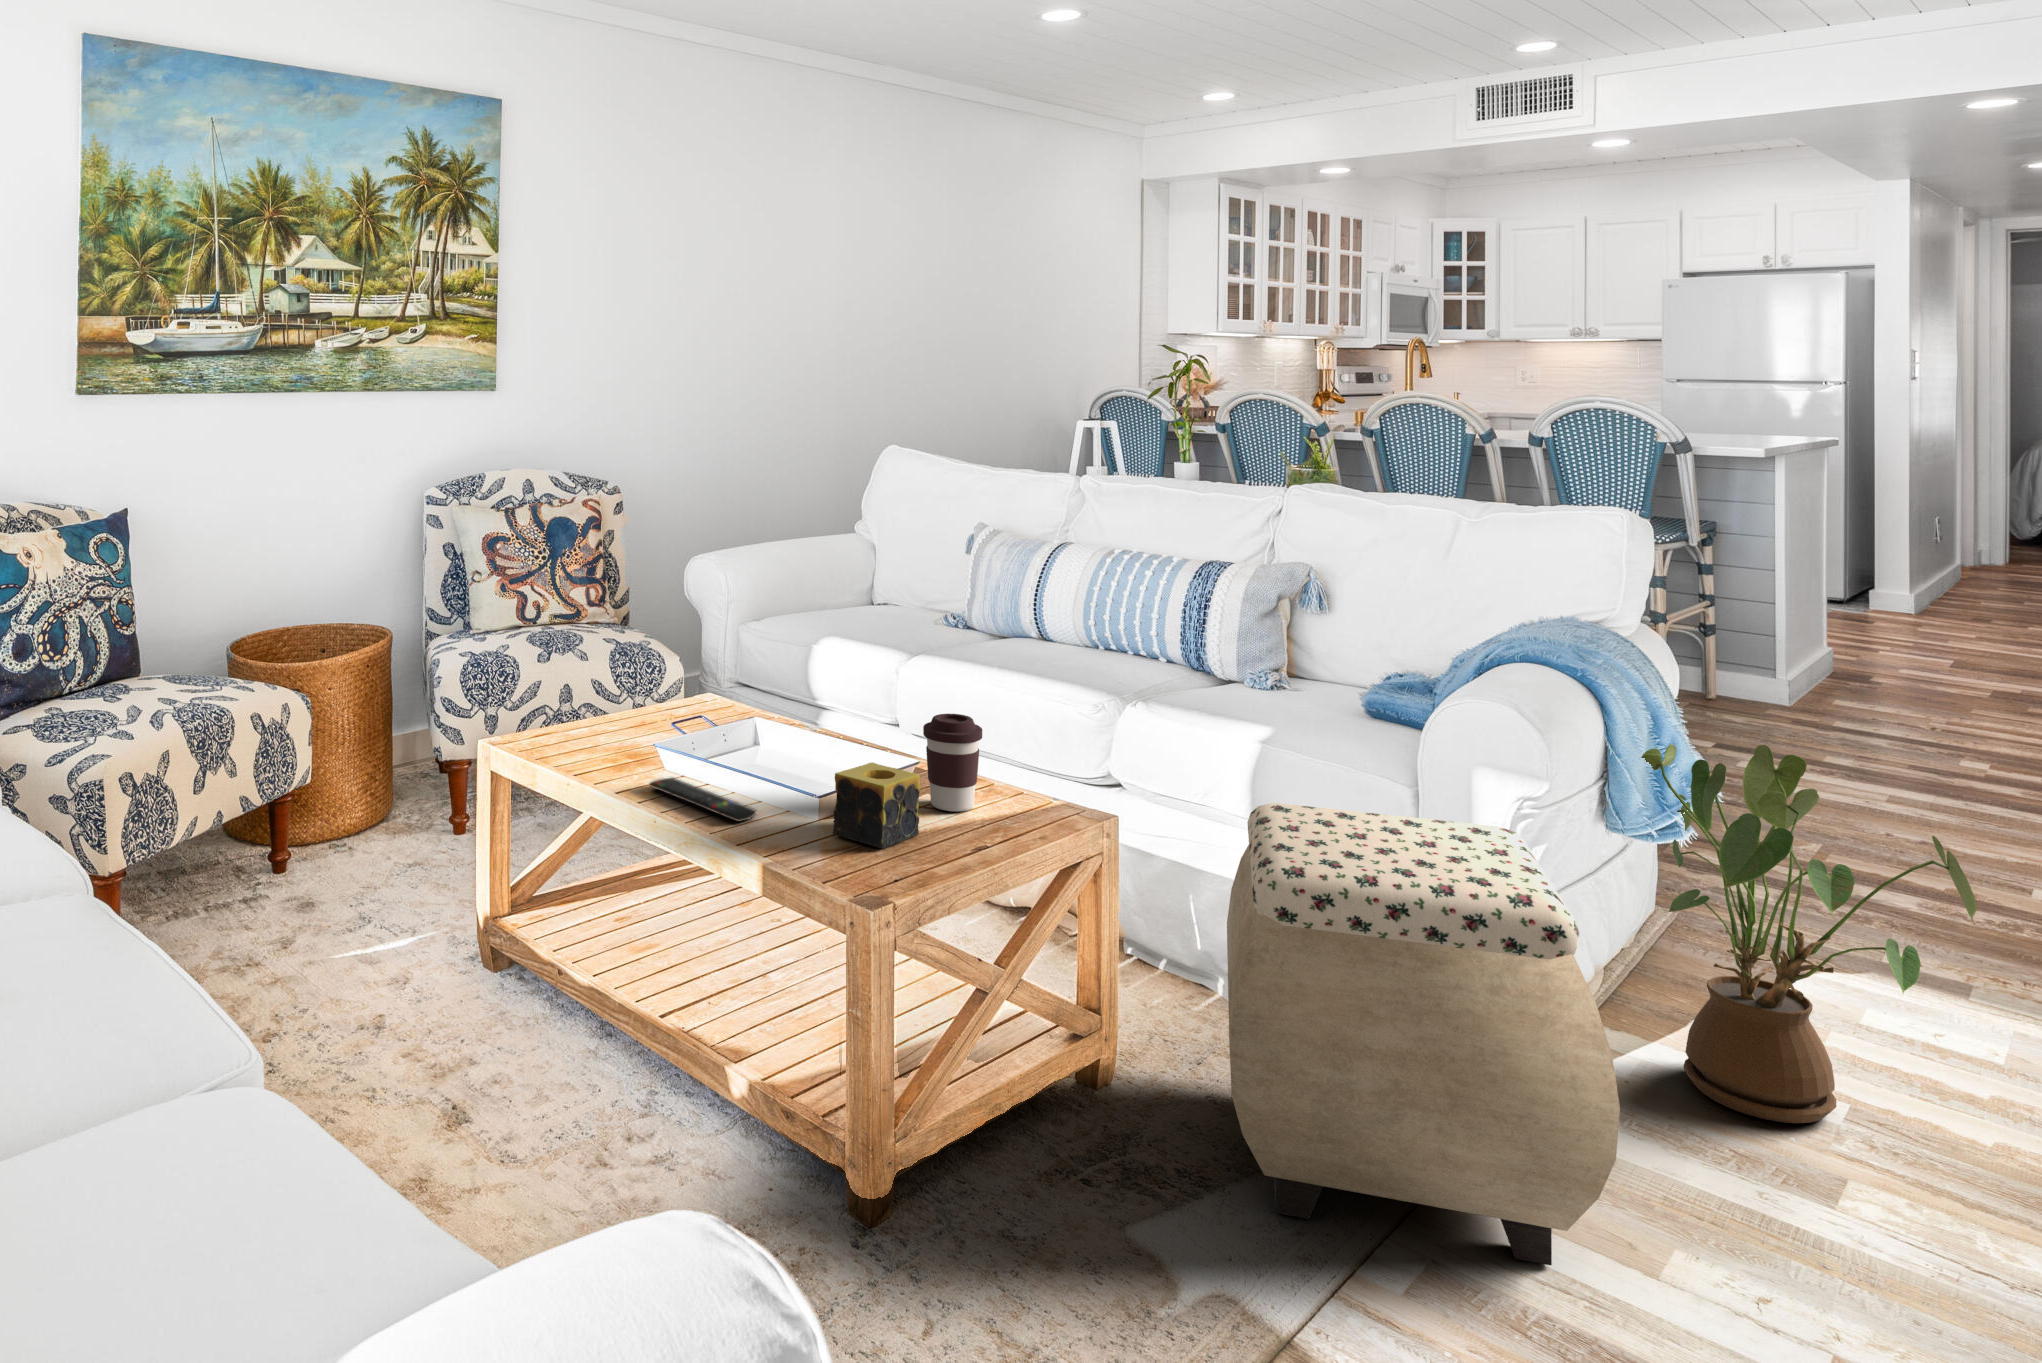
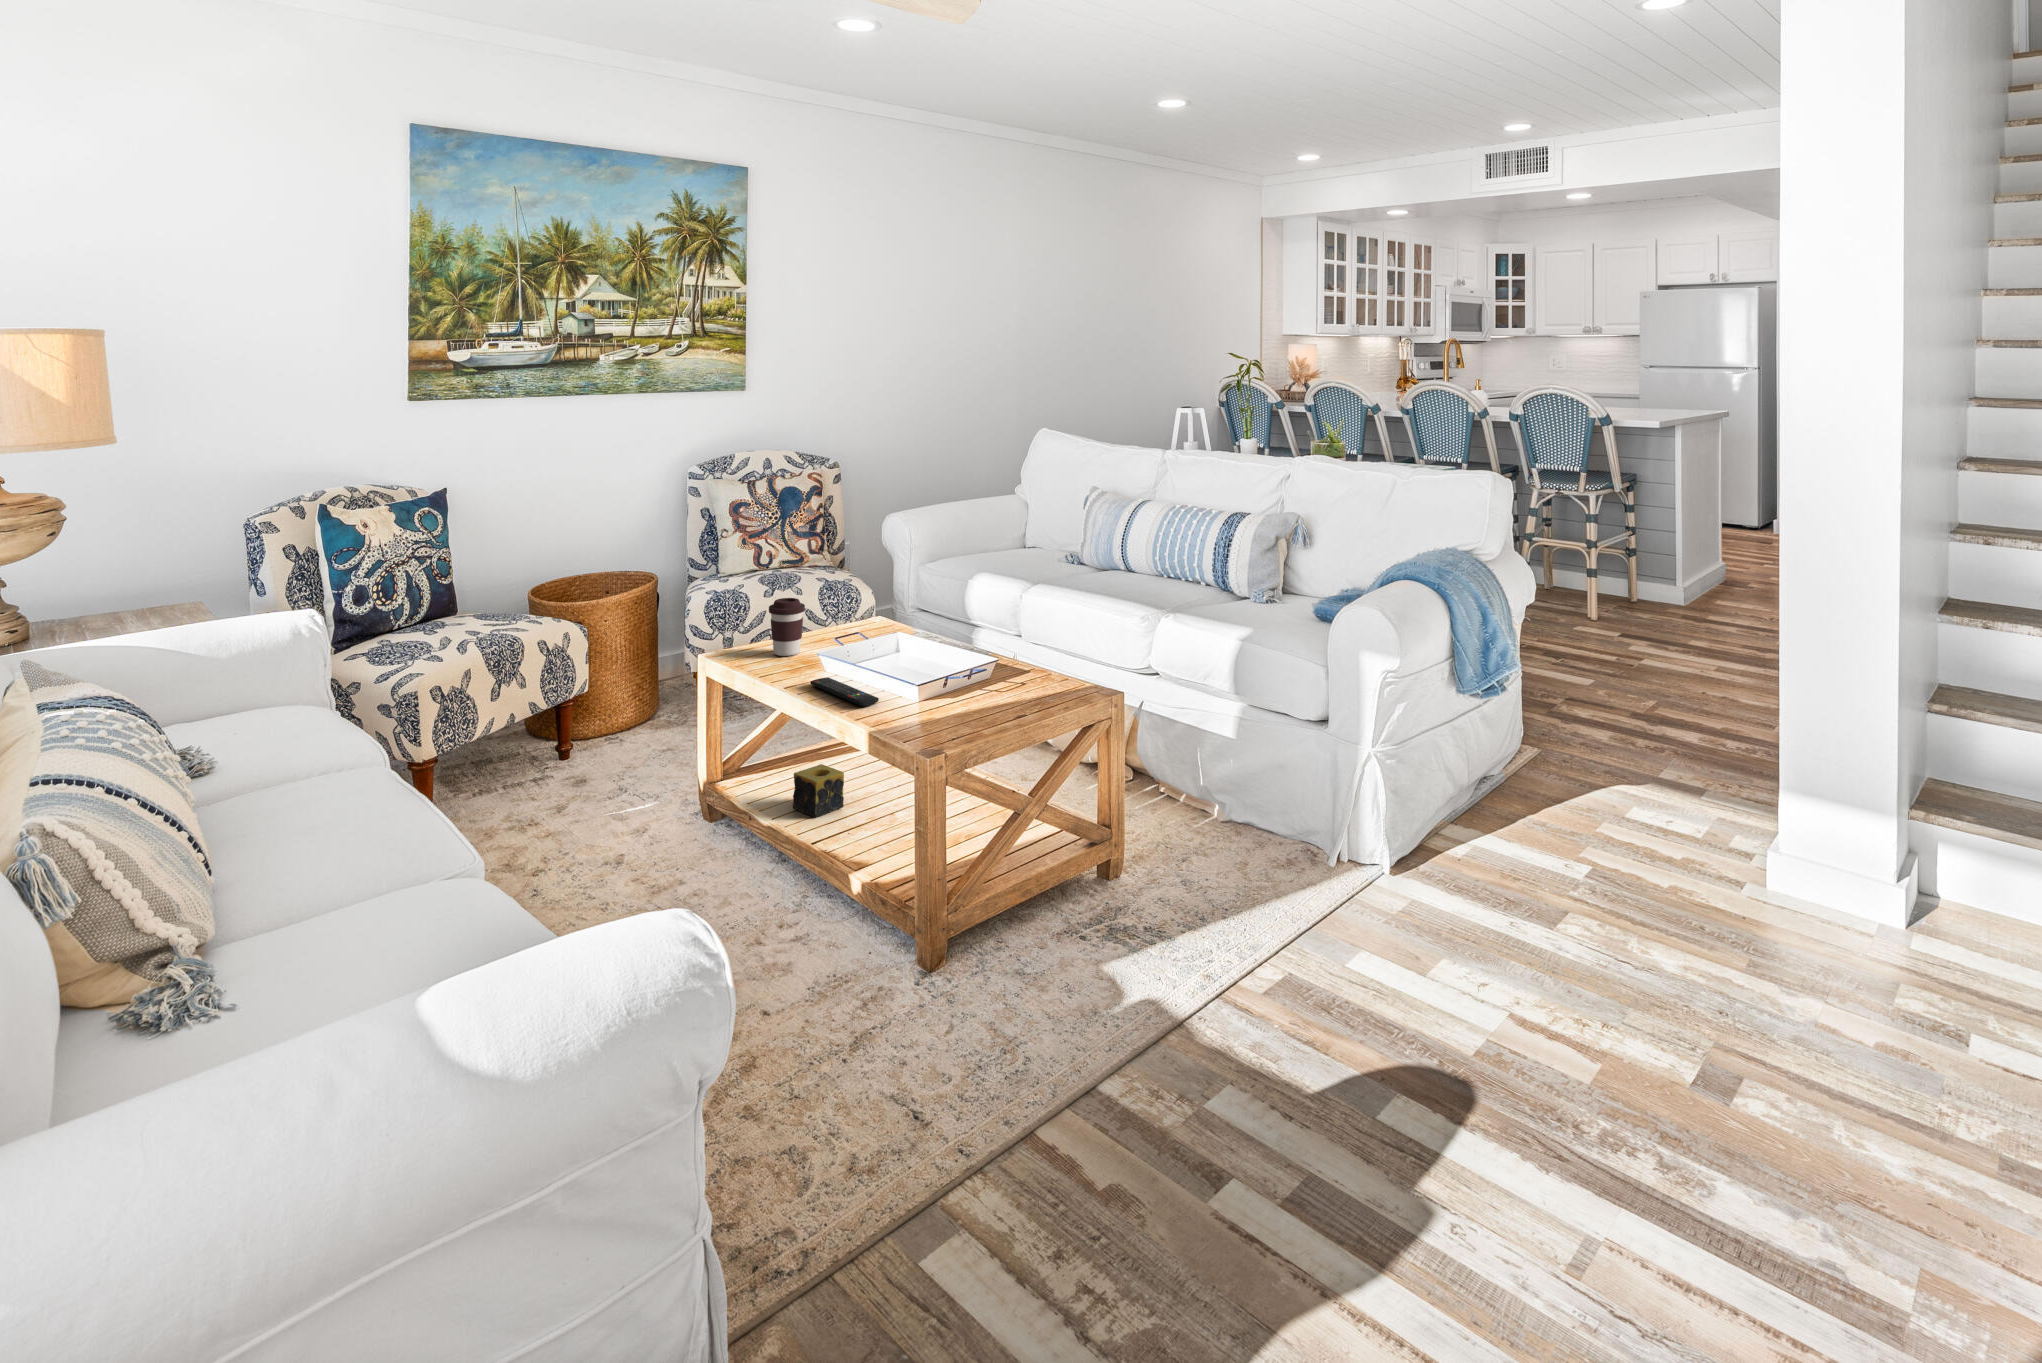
coffee cup: present [923,714,982,811] -> present [769,598,805,656]
house plant: present [1641,744,1977,1123] -> none [1471,639,1664,883]
candle: present [833,762,920,848] -> present [793,764,844,817]
ottoman: present [1227,803,1620,1265] -> none [1168,685,1395,972]

